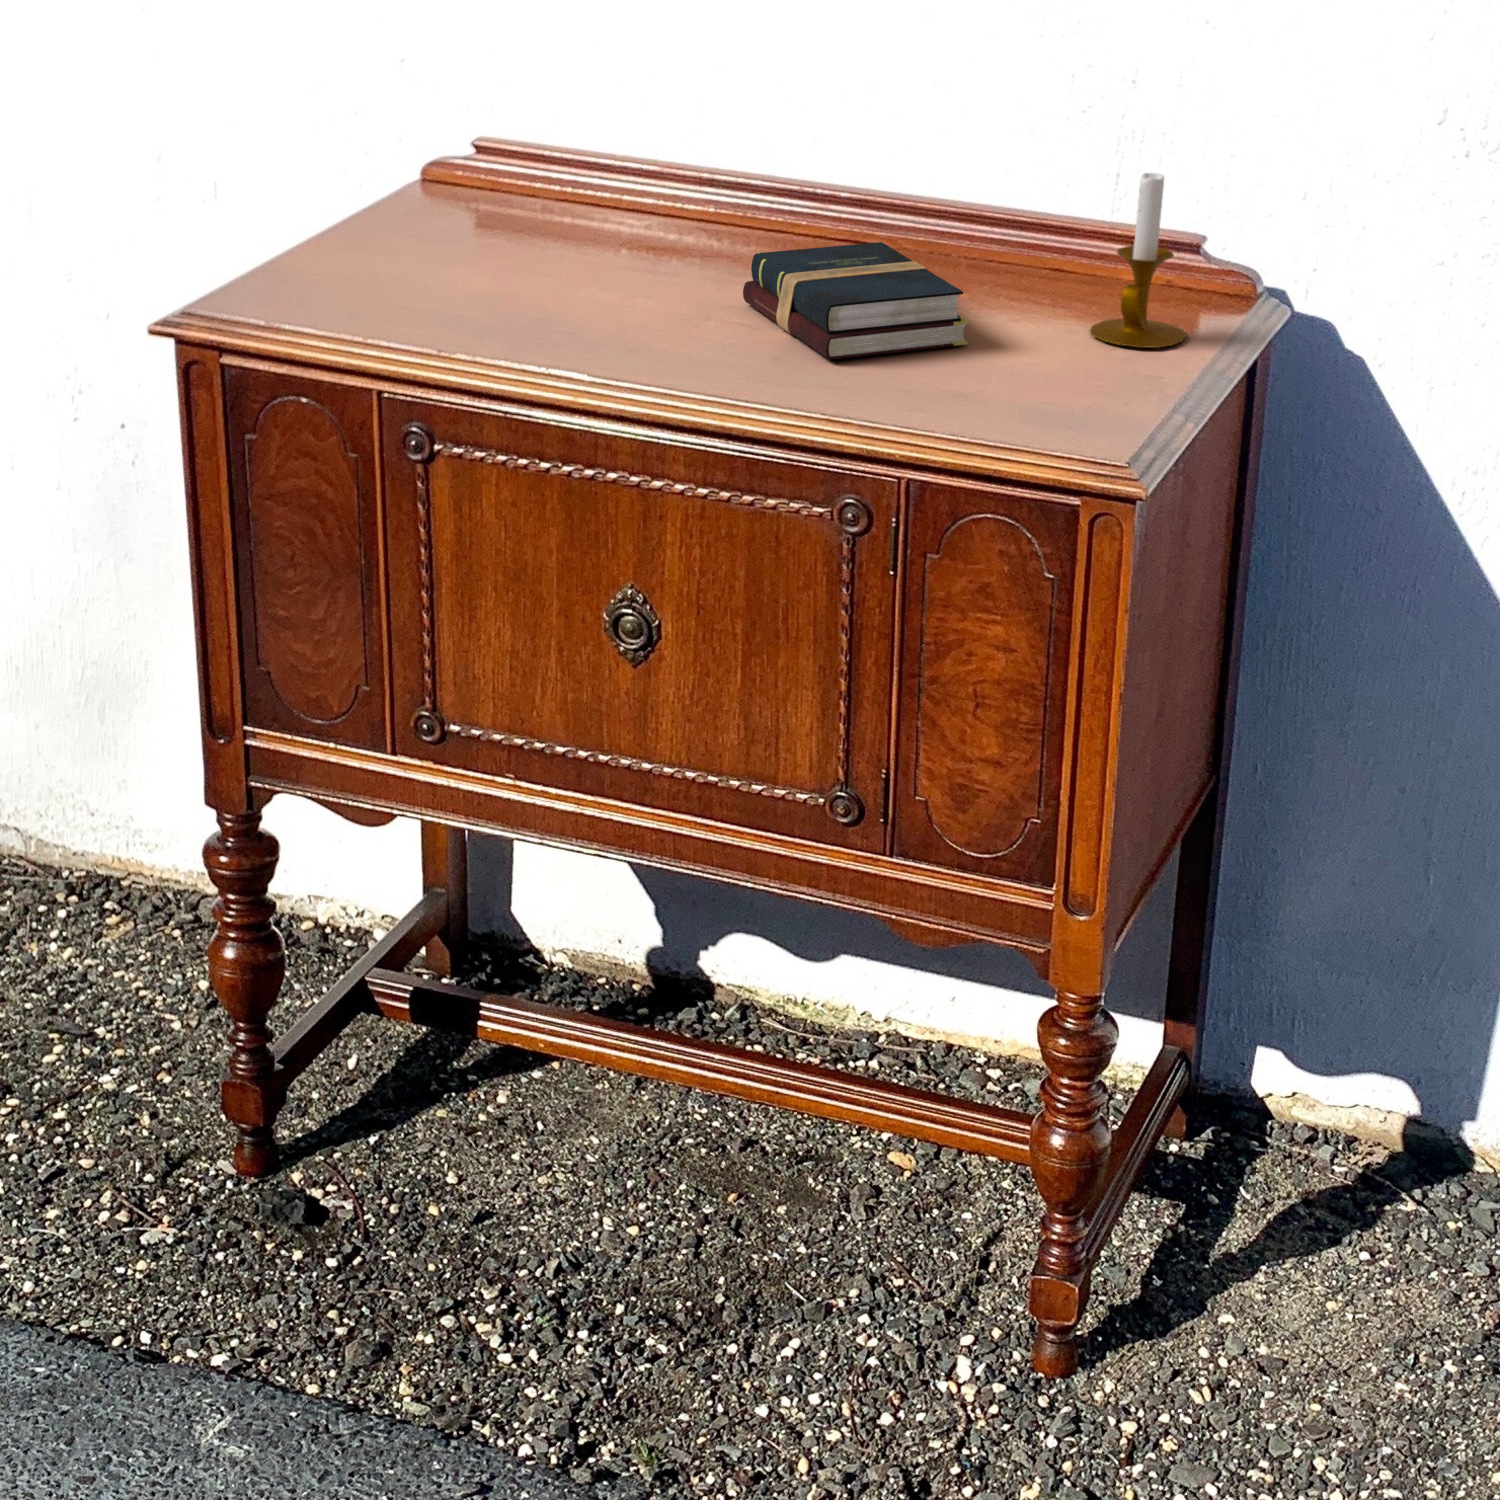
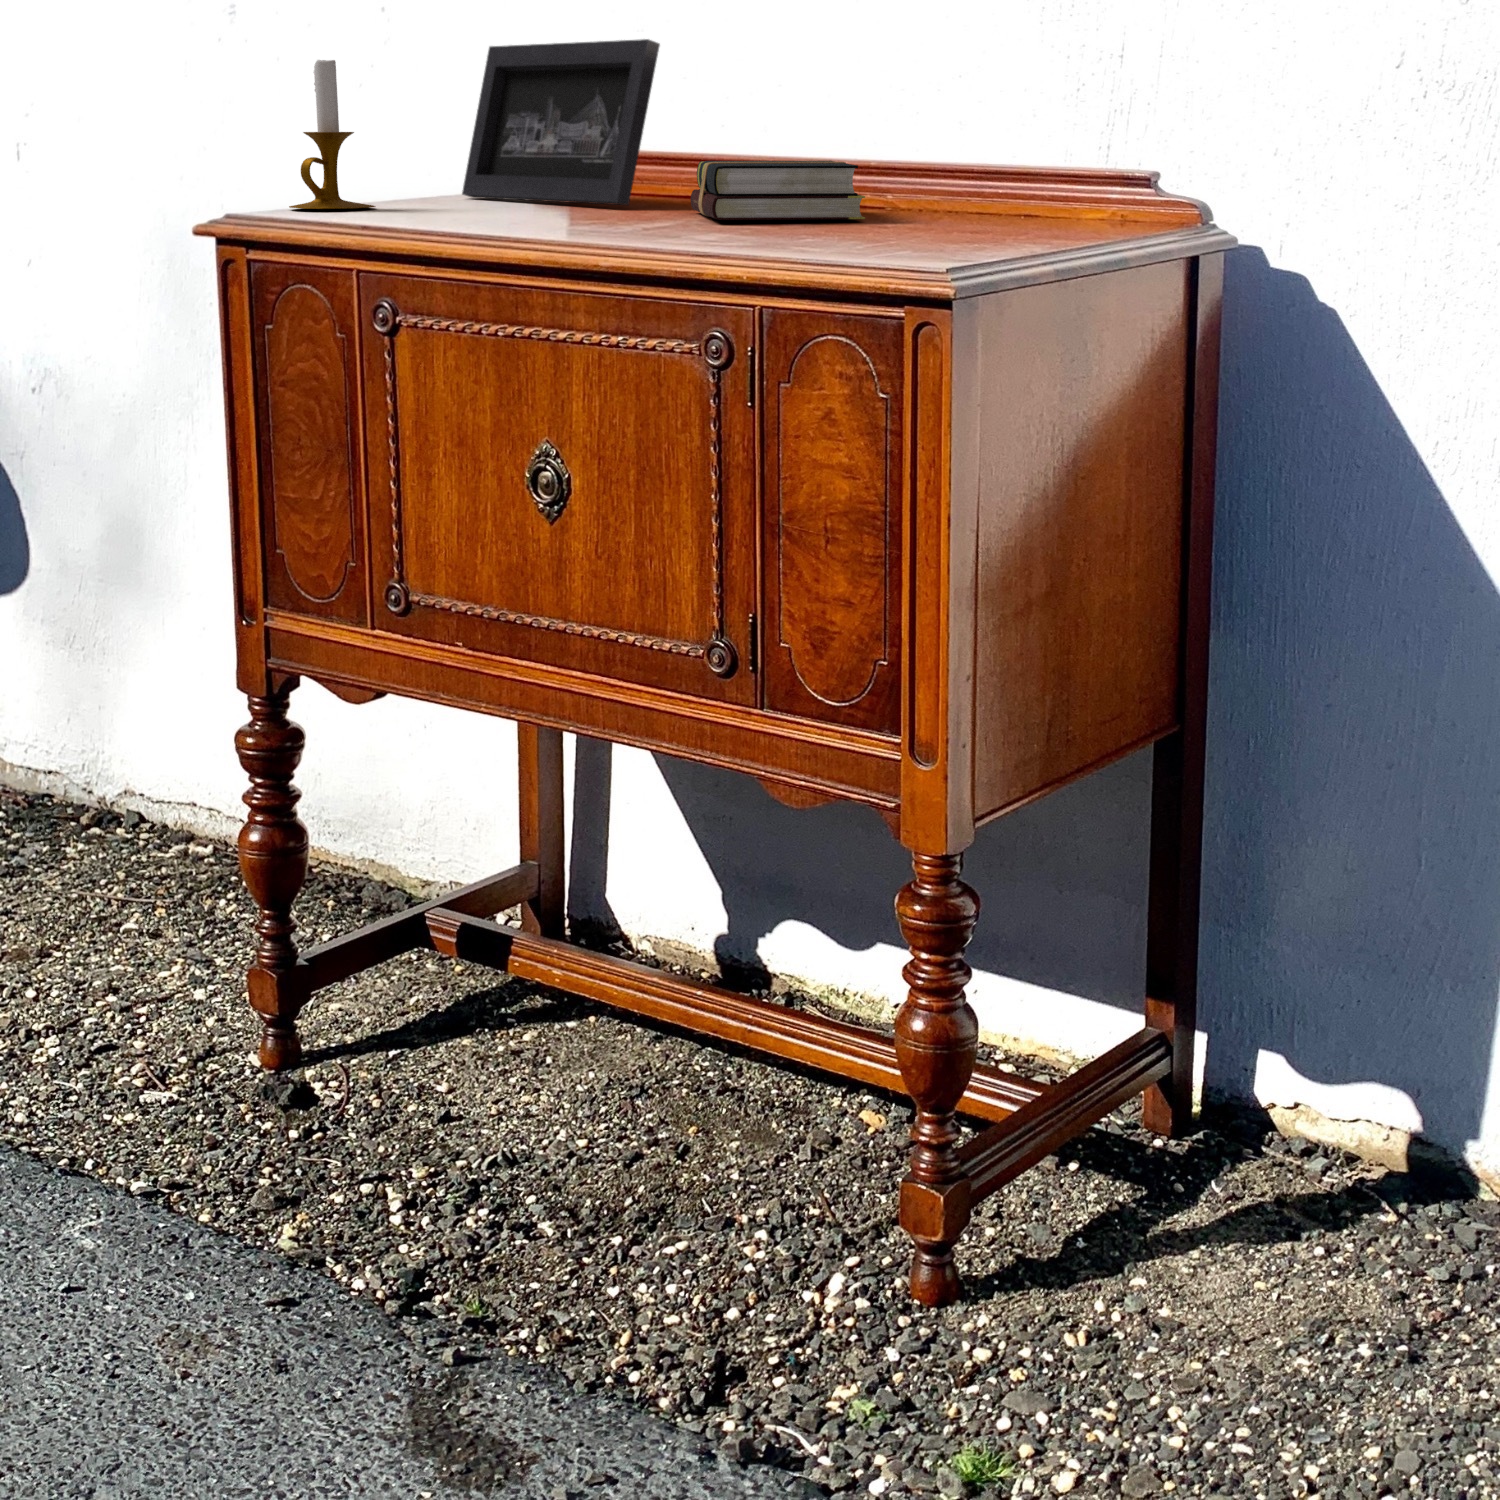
picture frame: none [412,65,687,286] -> present [462,39,660,205]
candlestick: present [1090,173,1186,348] -> present [289,60,375,209]

